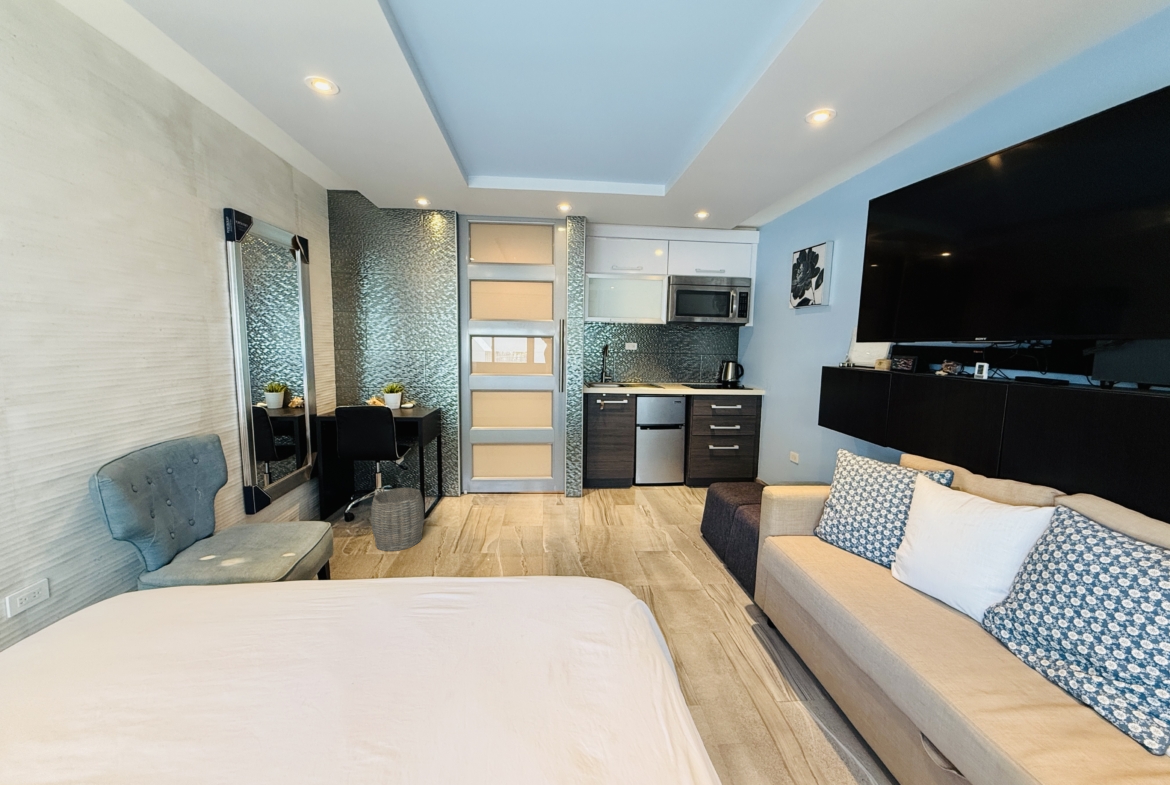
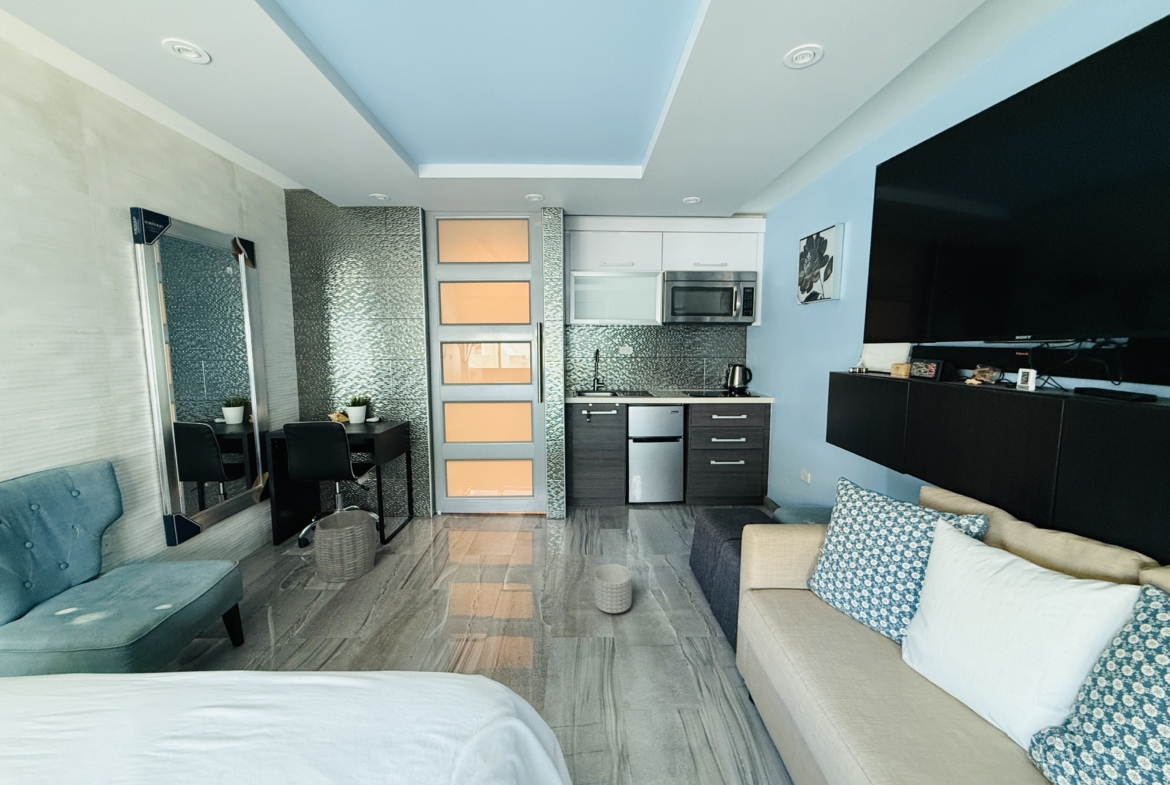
planter: none [629,529,662,568] -> present [594,564,632,613]

